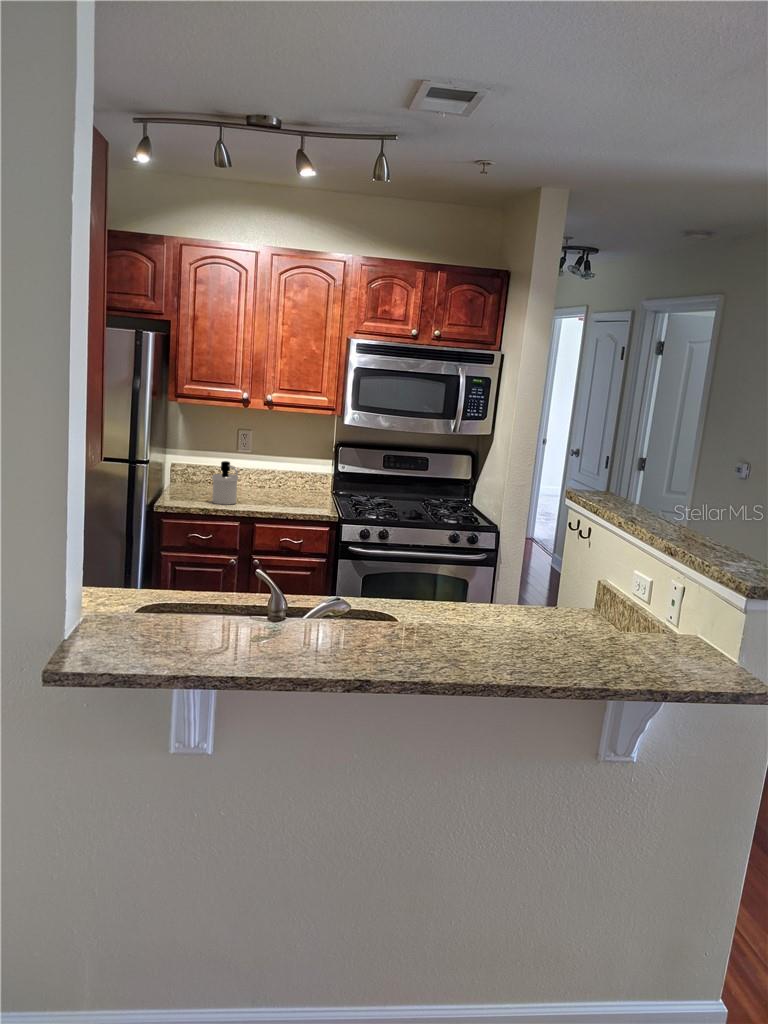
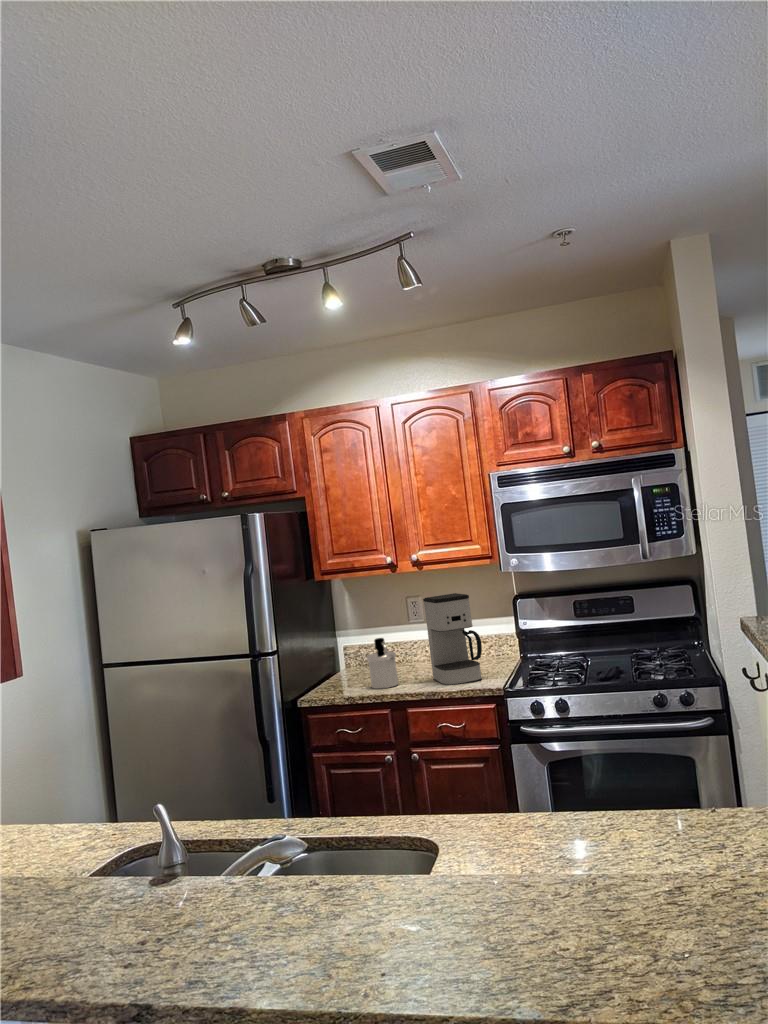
coffee maker: none [263,433,310,509] -> present [423,593,482,685]

